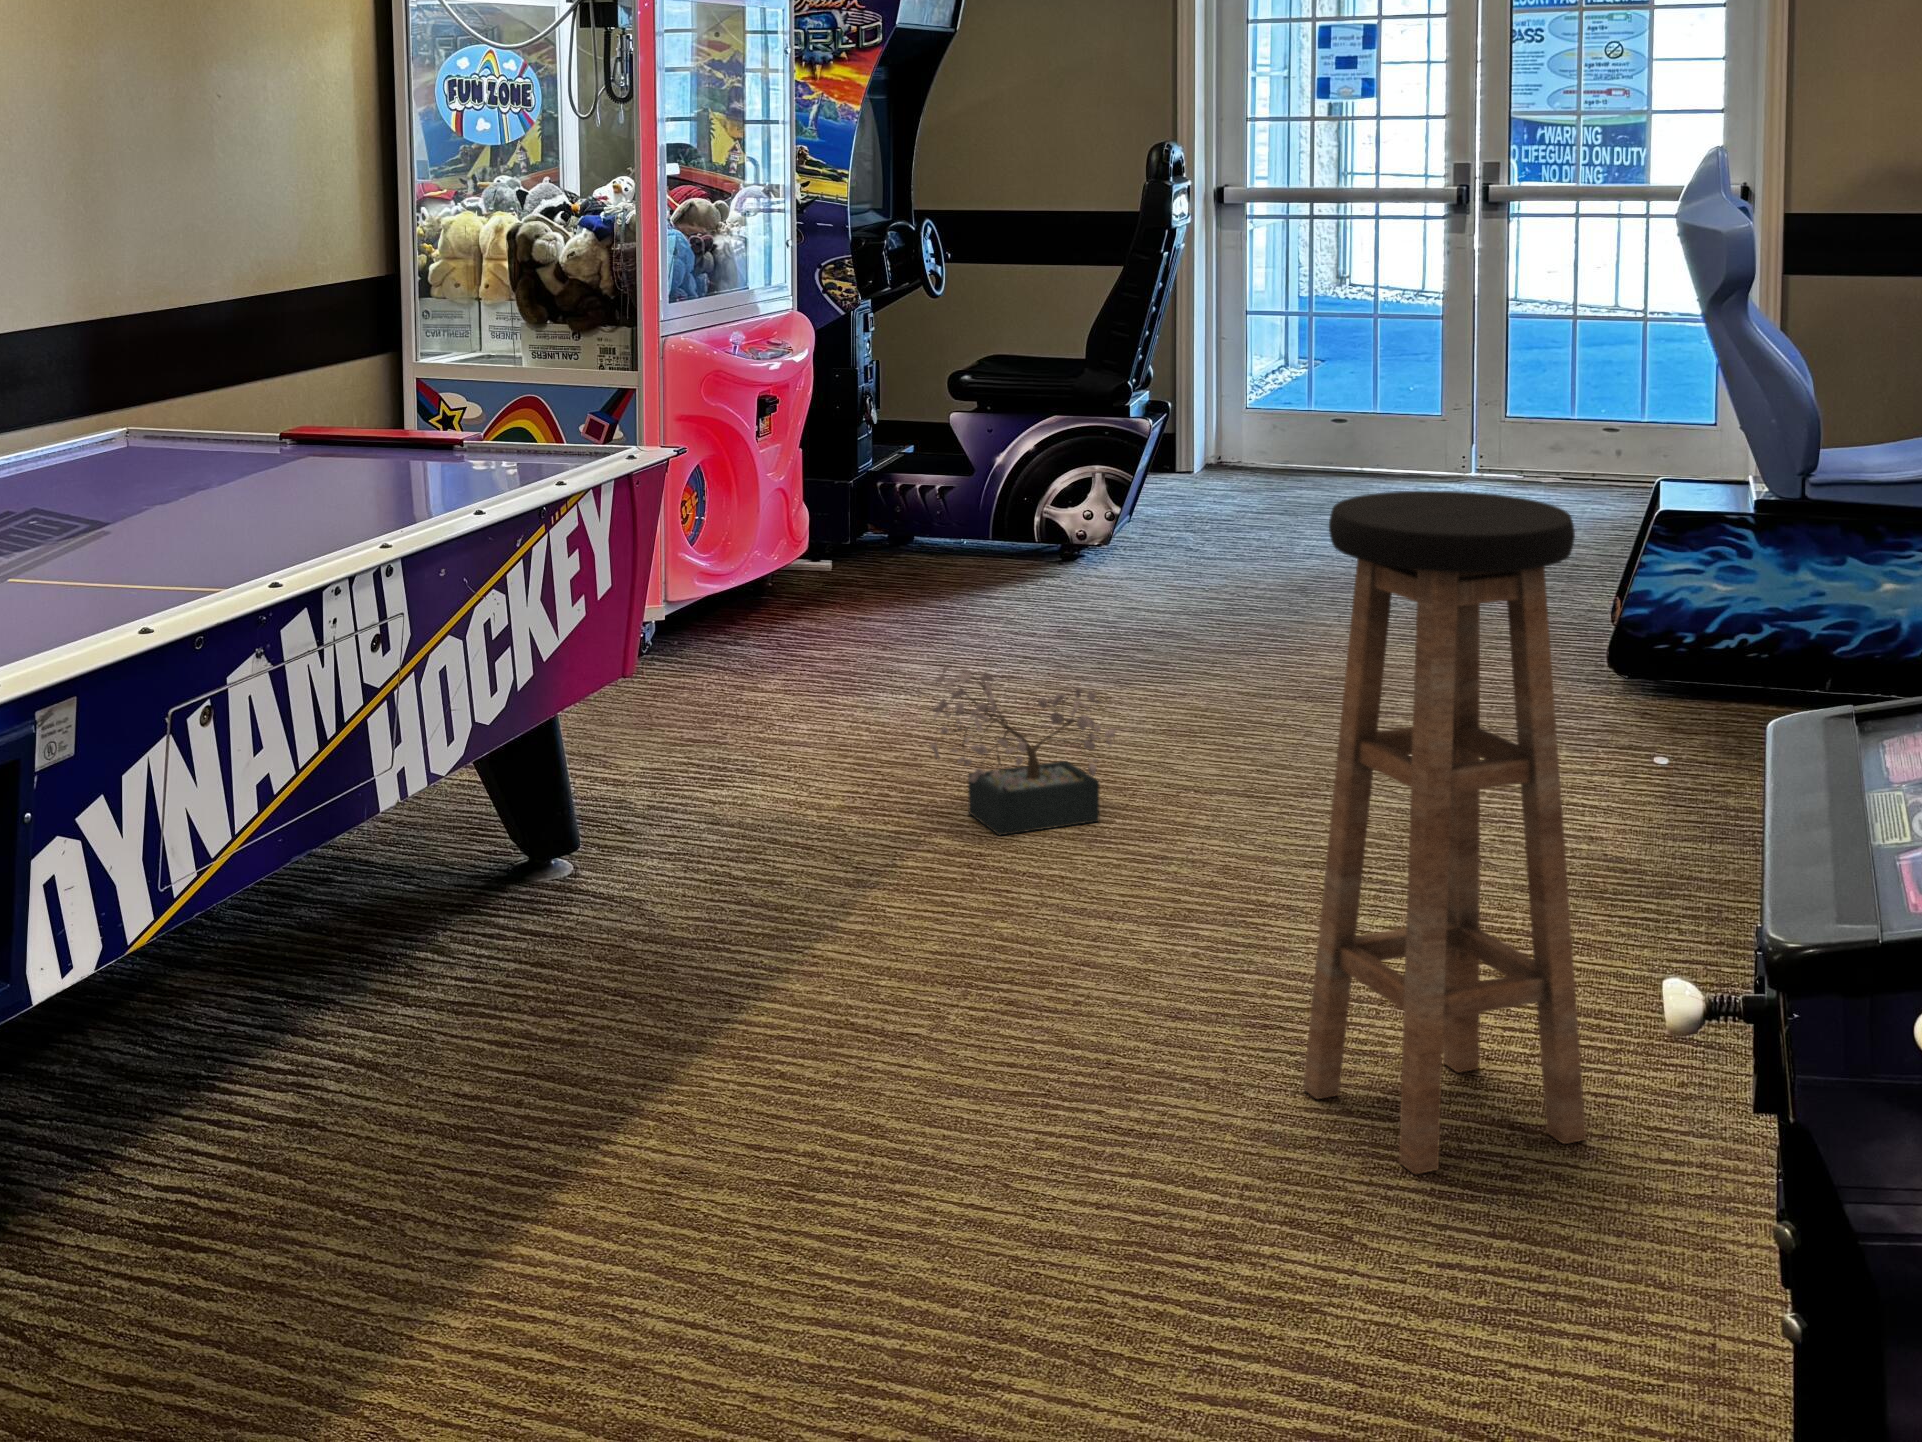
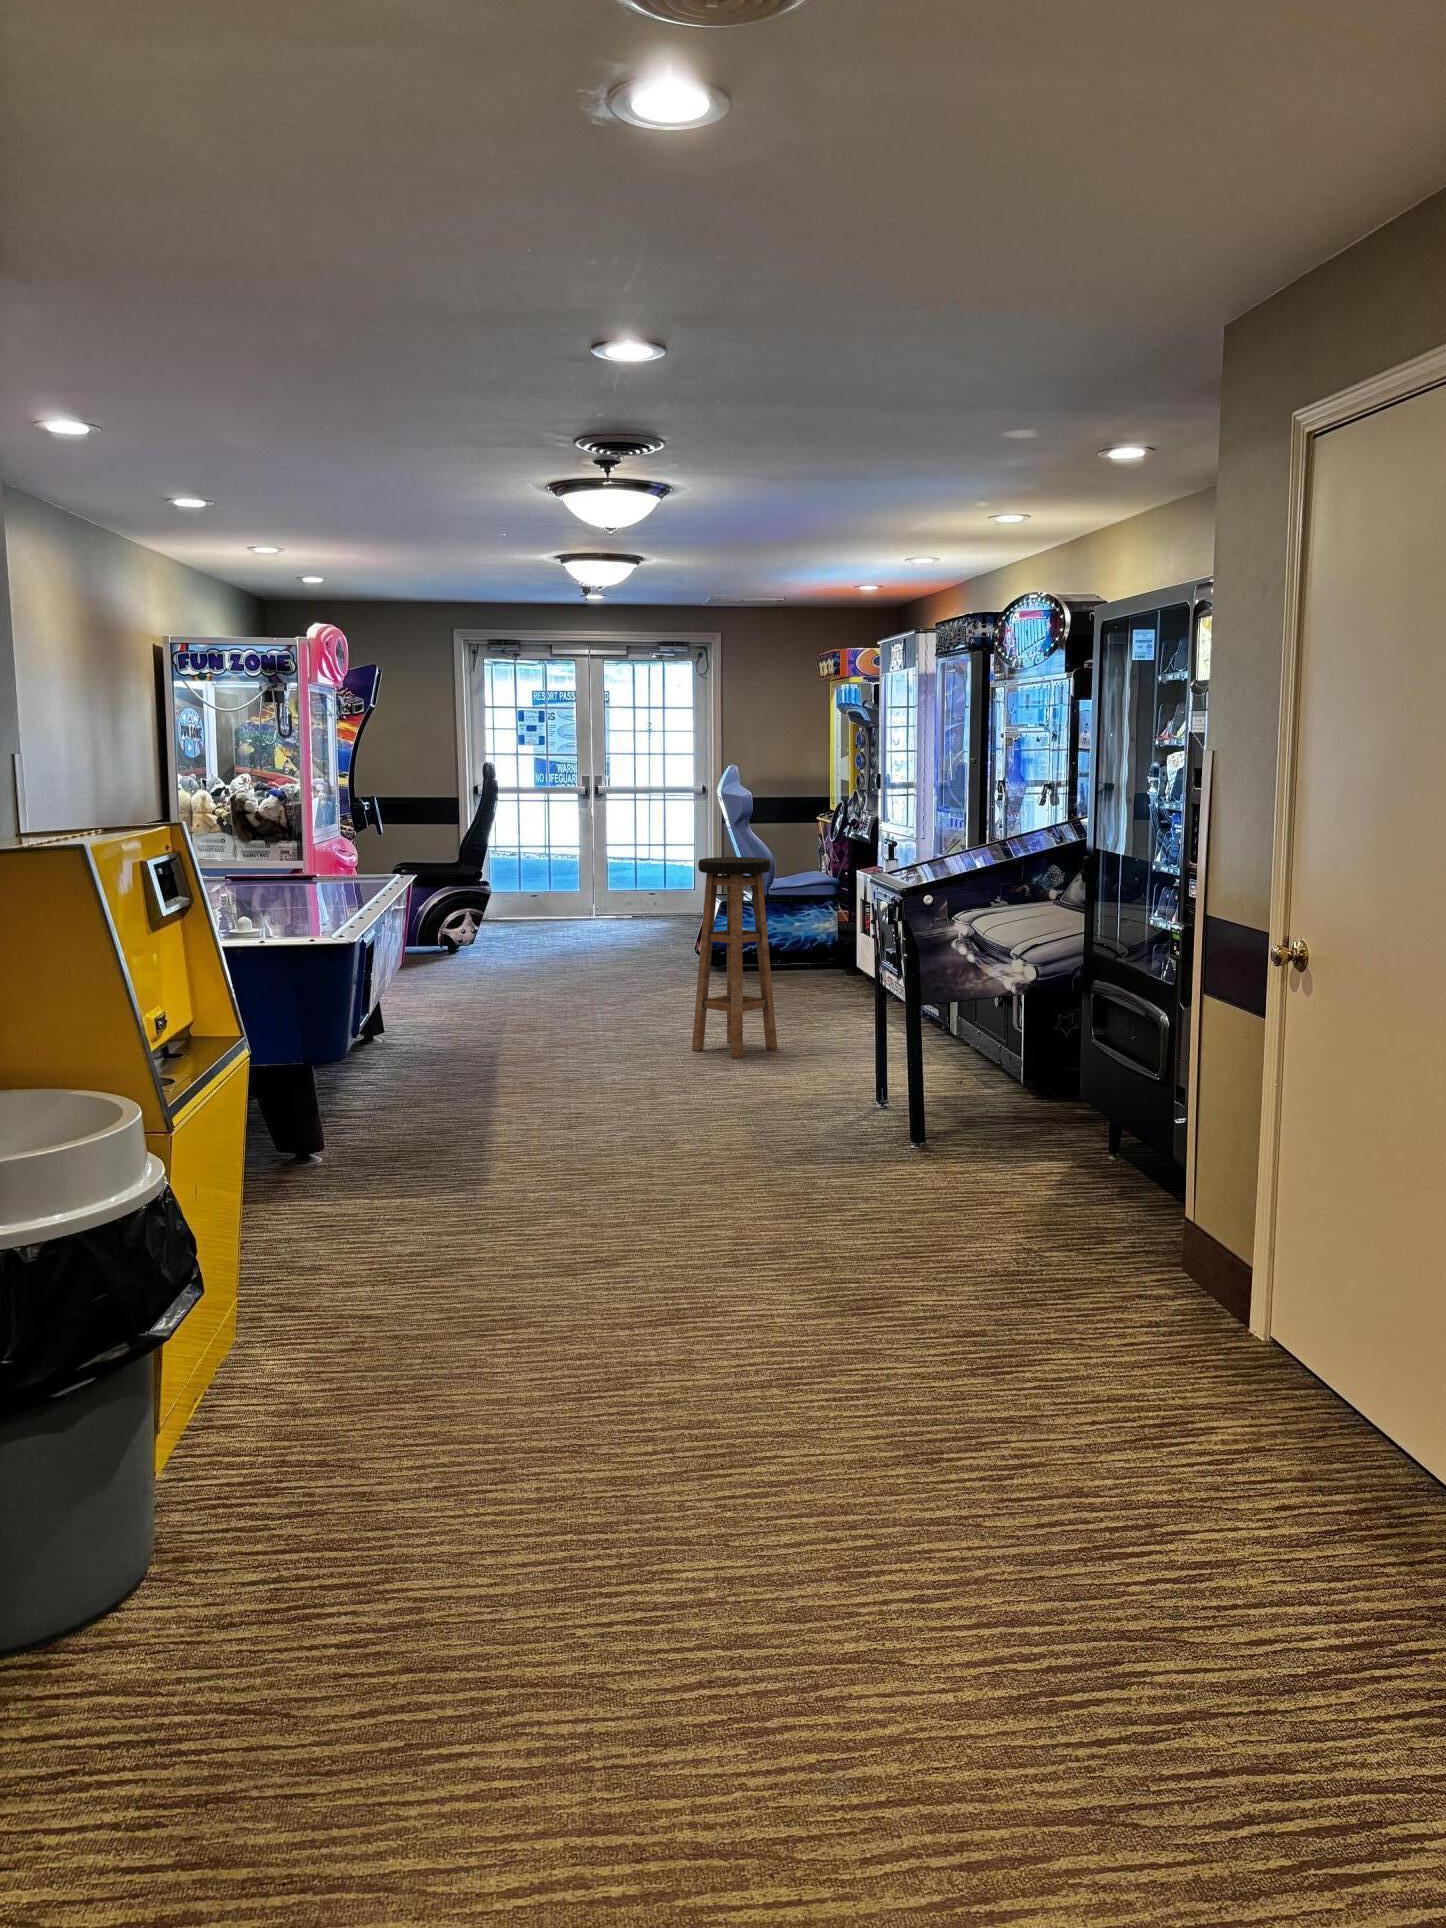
decorative plant: present [931,667,1115,835] -> none [497,956,564,1018]

